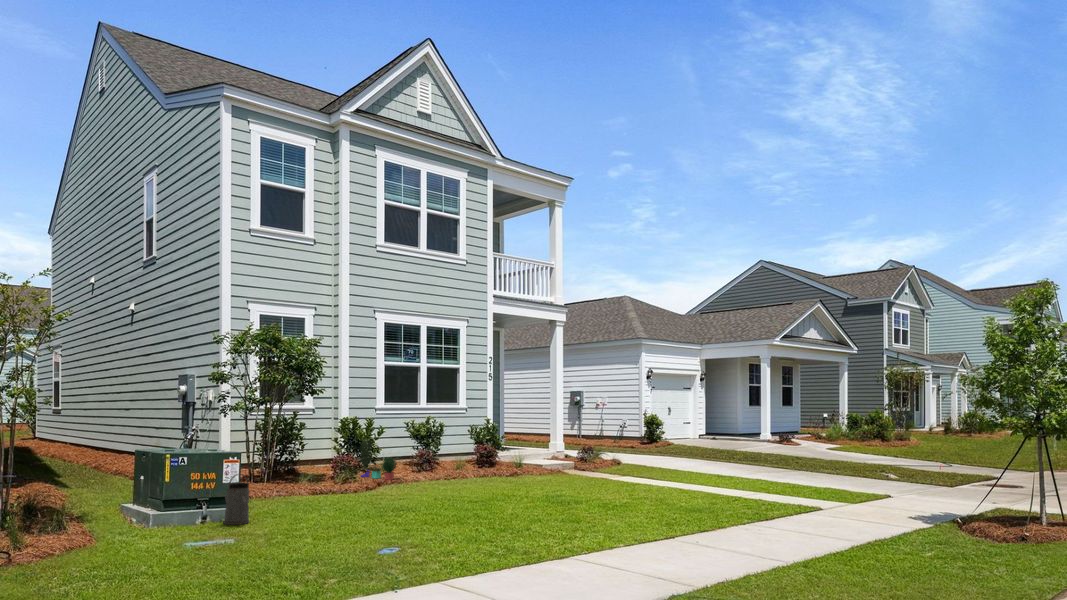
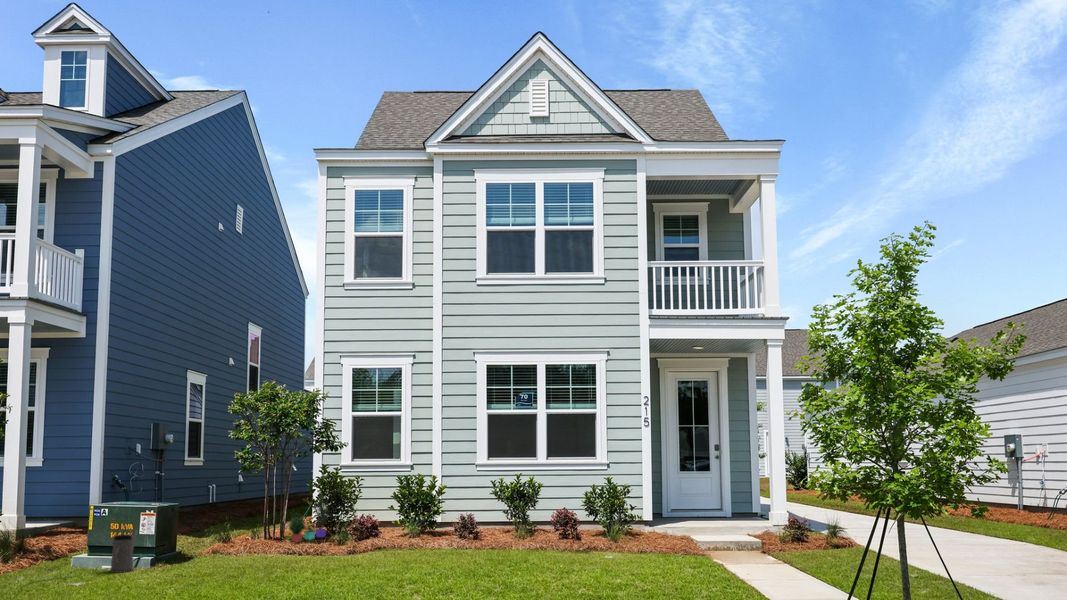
potted plant: present [359,439,397,480] -> present [289,495,328,542]

